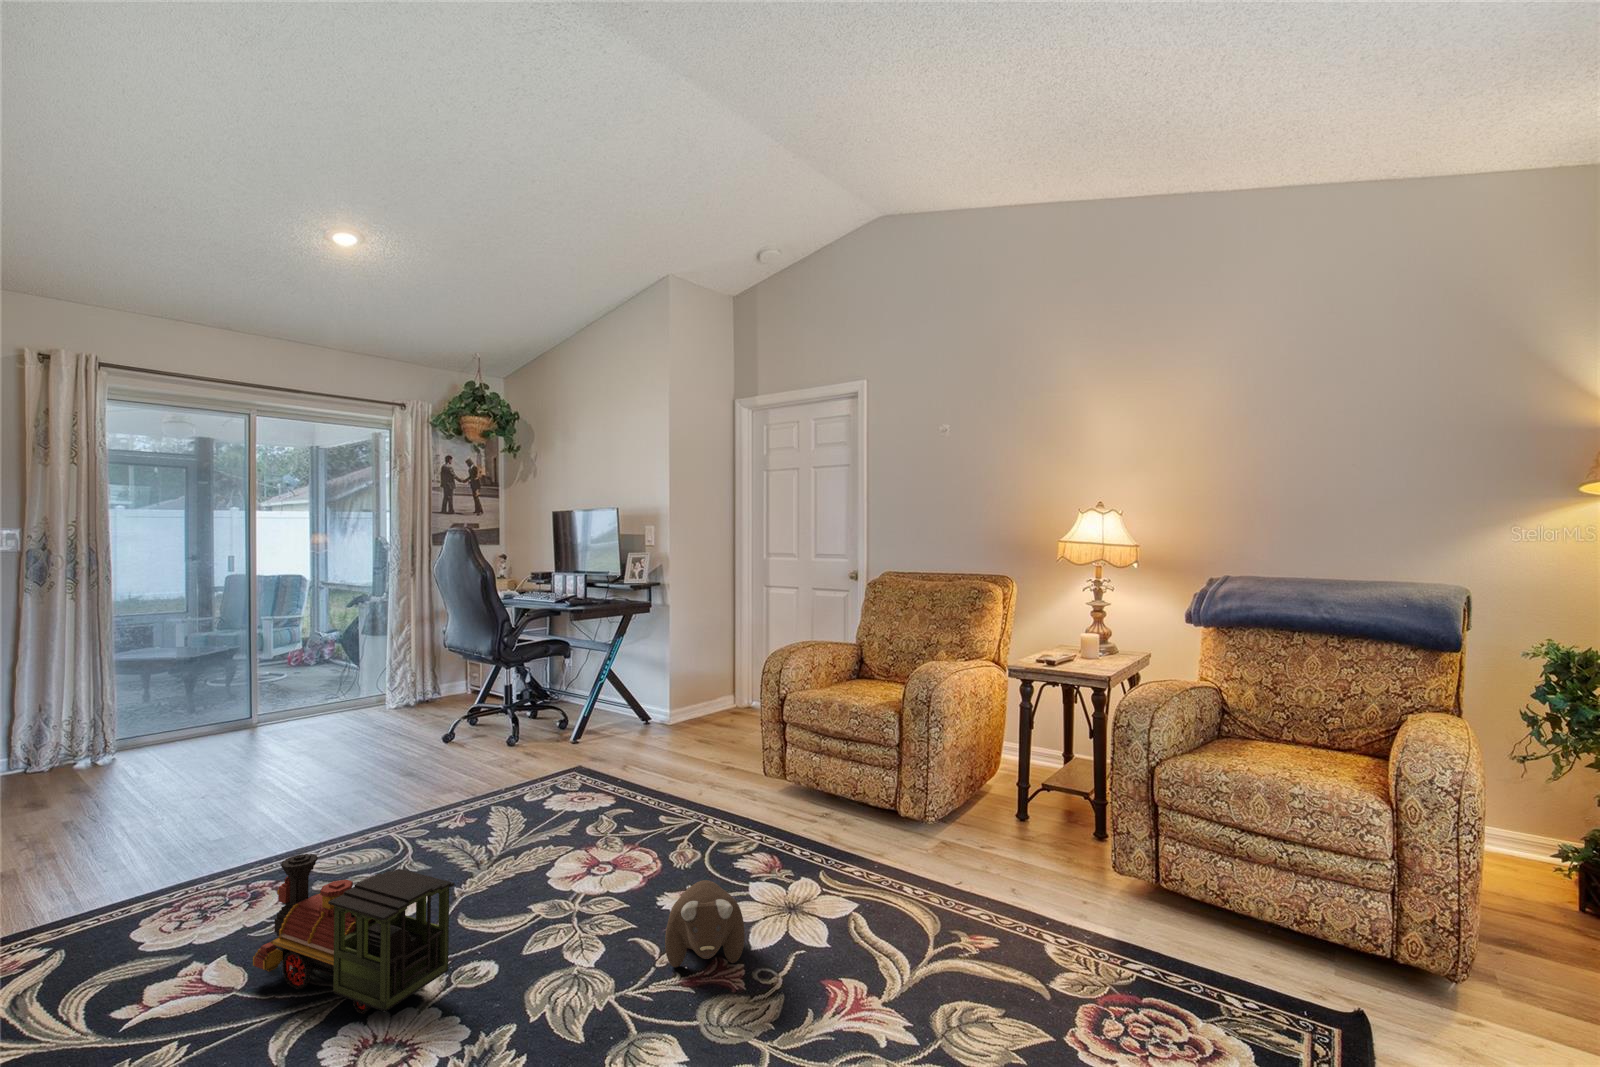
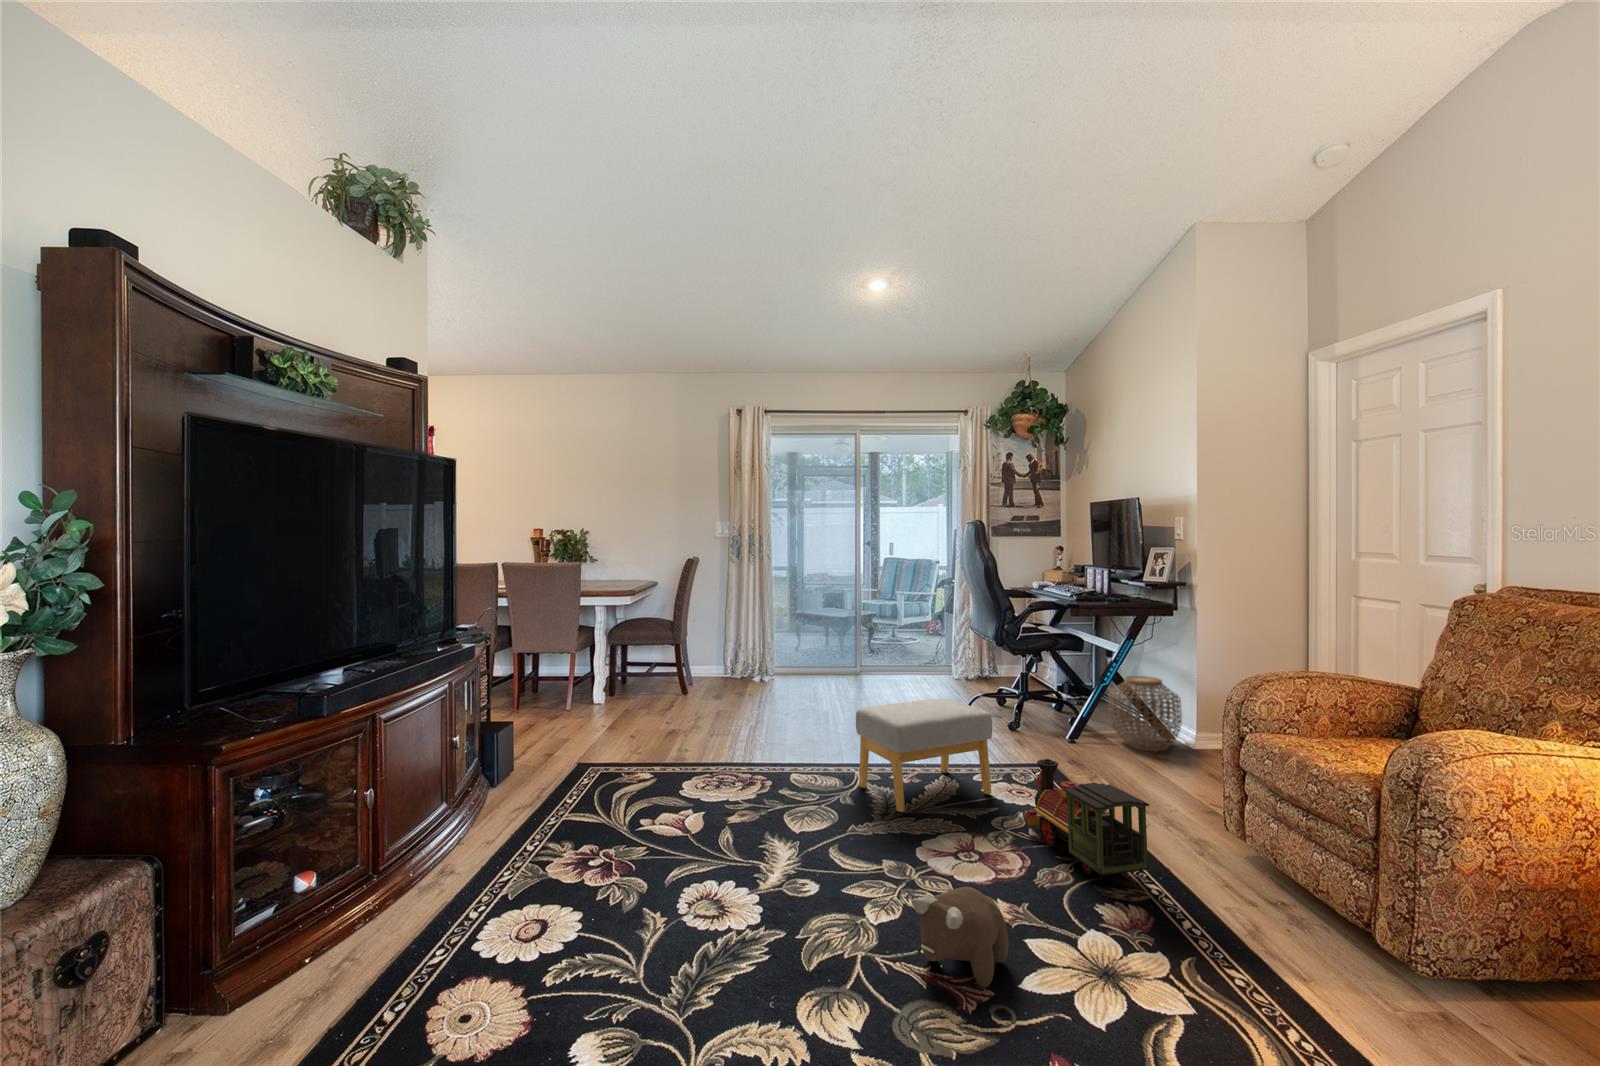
woven basket: none [604,656,668,727] -> present [1108,676,1182,751]
footstool: none [398,711,563,855] -> present [856,699,992,812]
toy train: present [253,854,455,1014] -> present [1023,759,1149,876]

